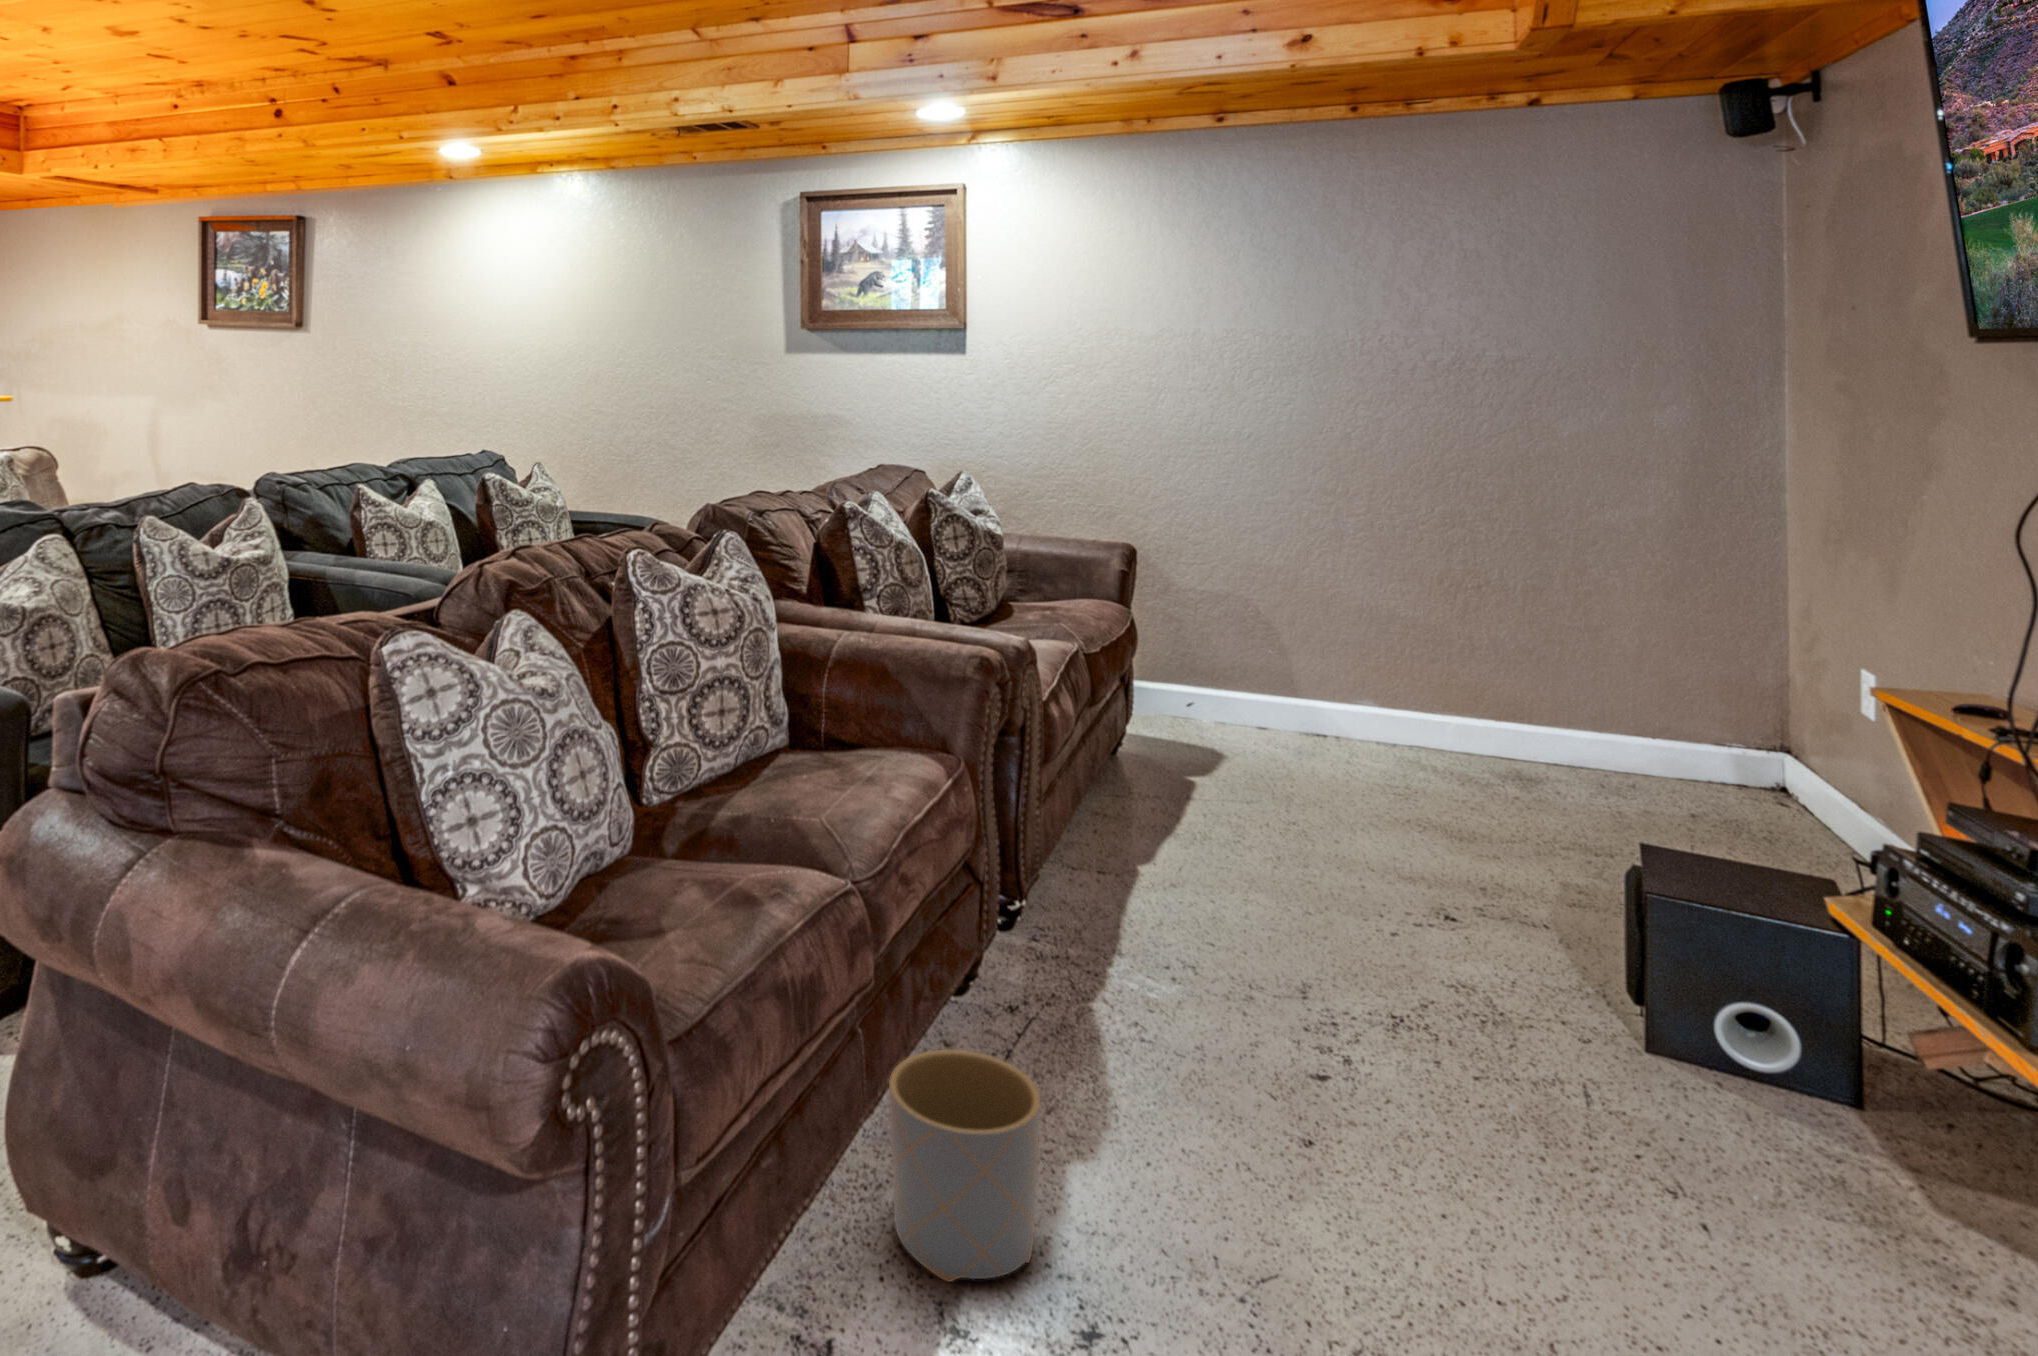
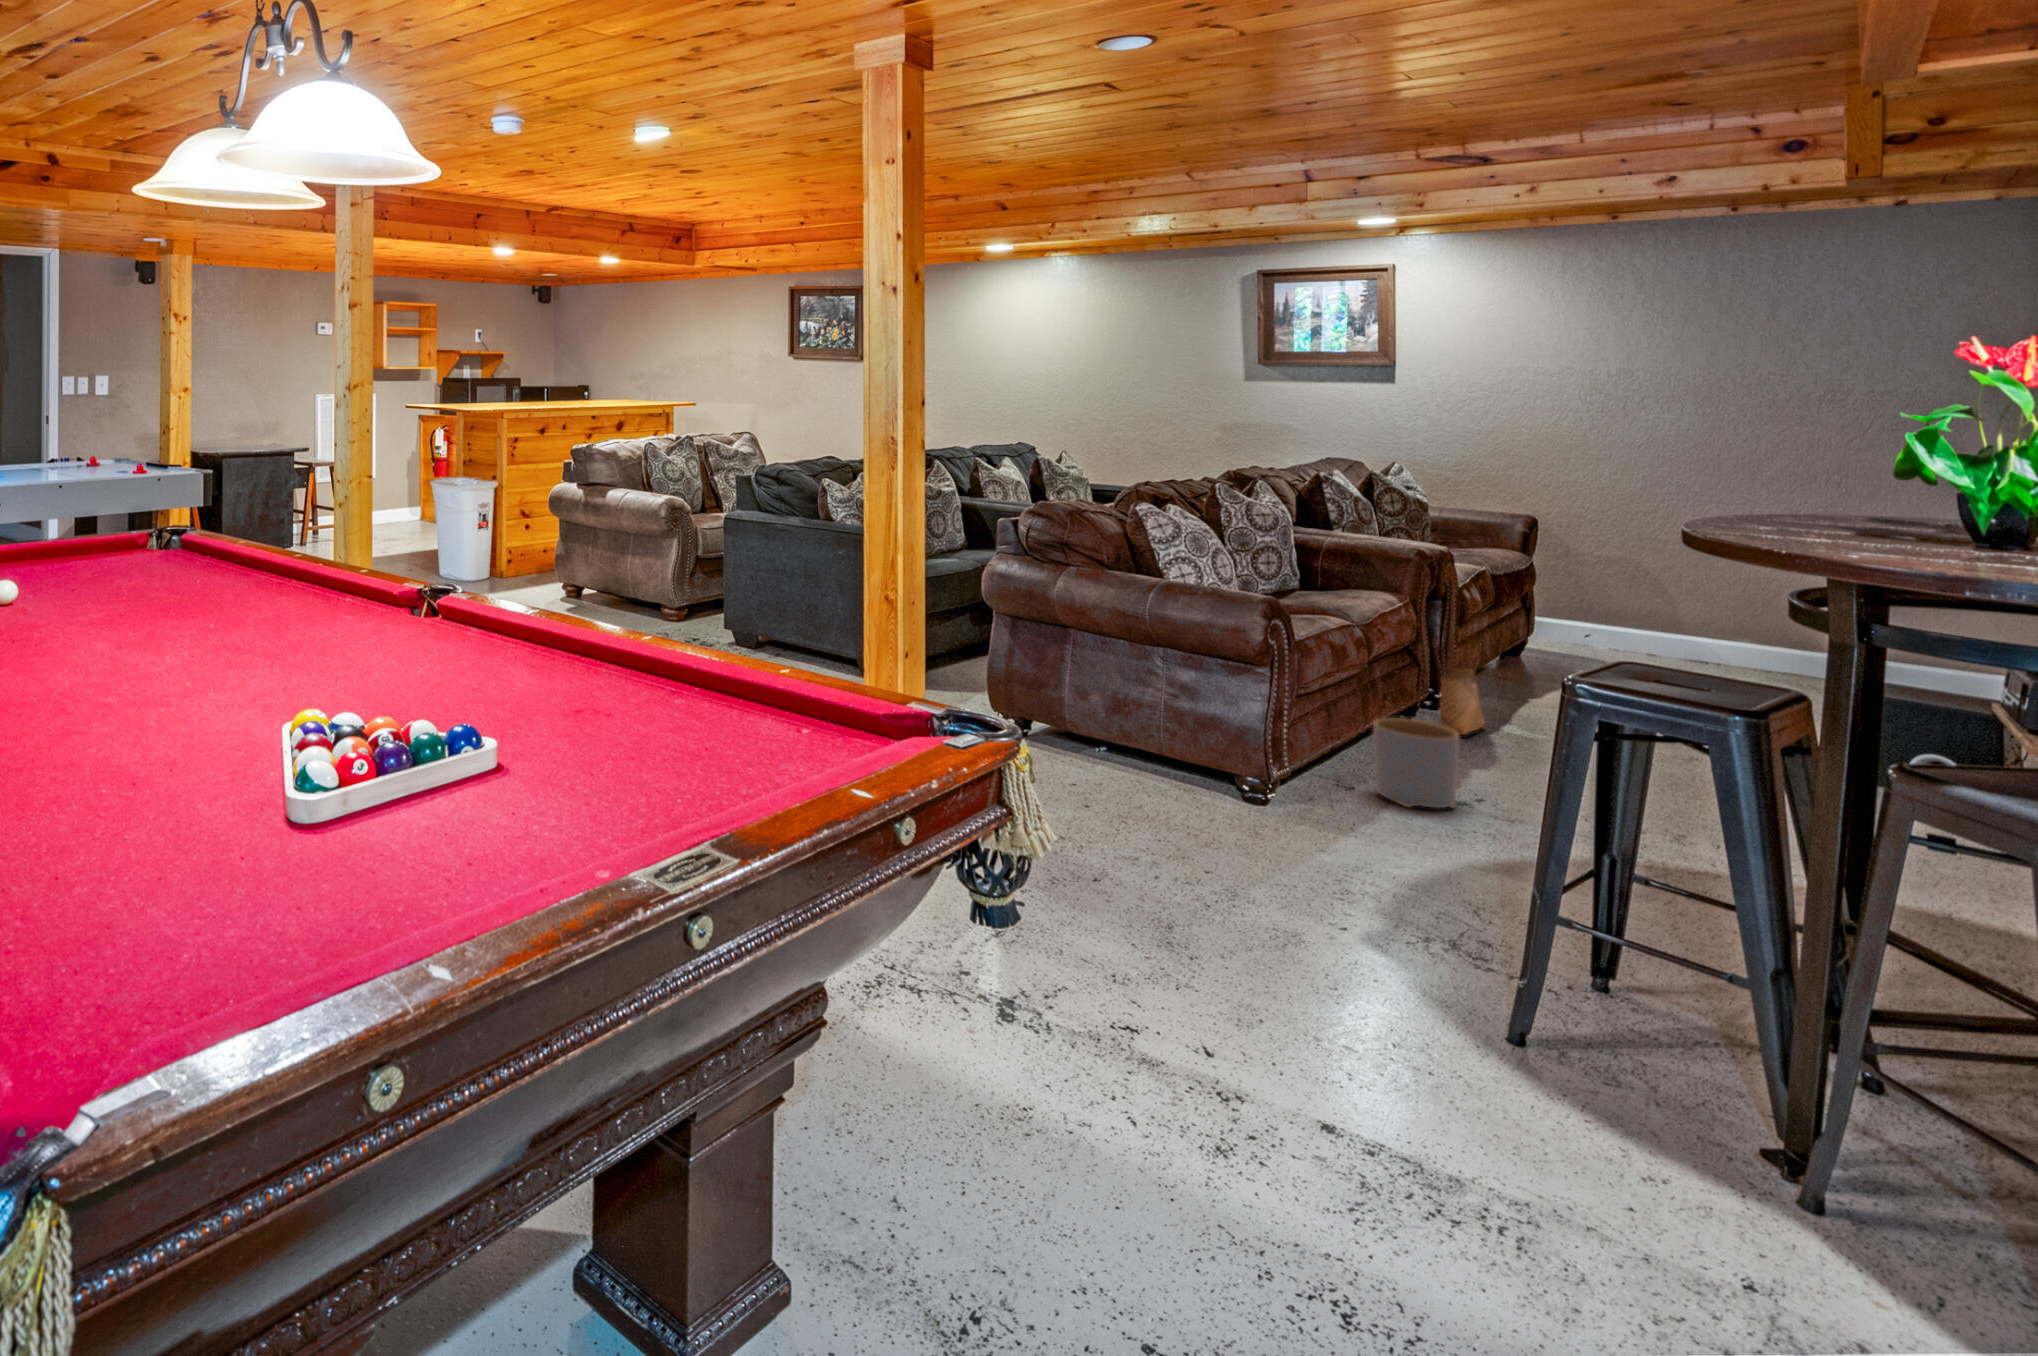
woven basket: none [1003,792,1075,966] -> present [1439,644,1485,735]

